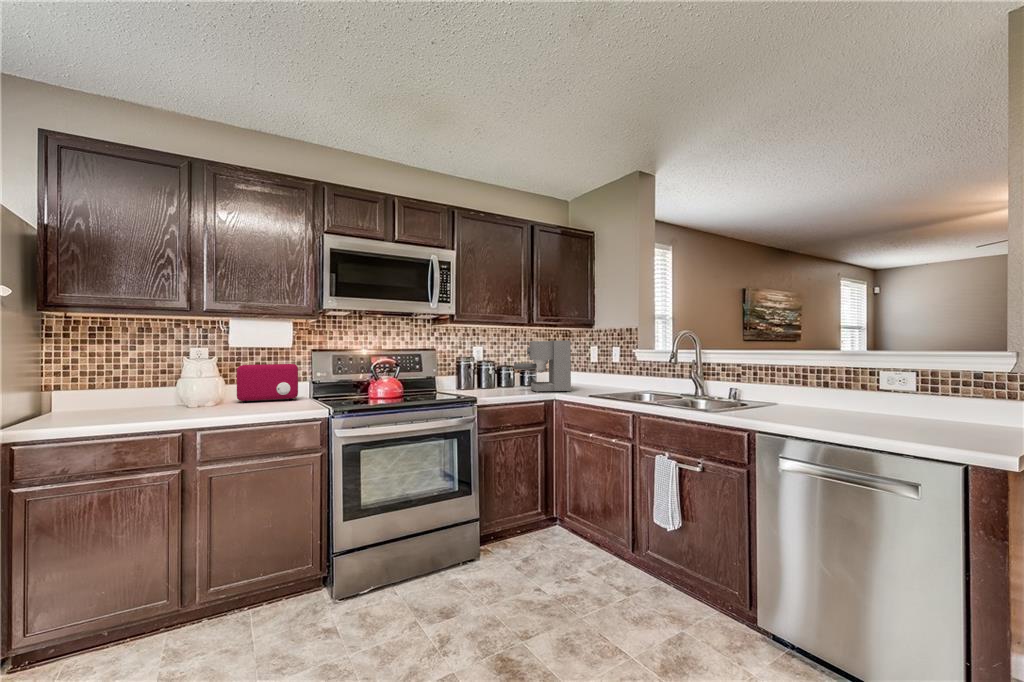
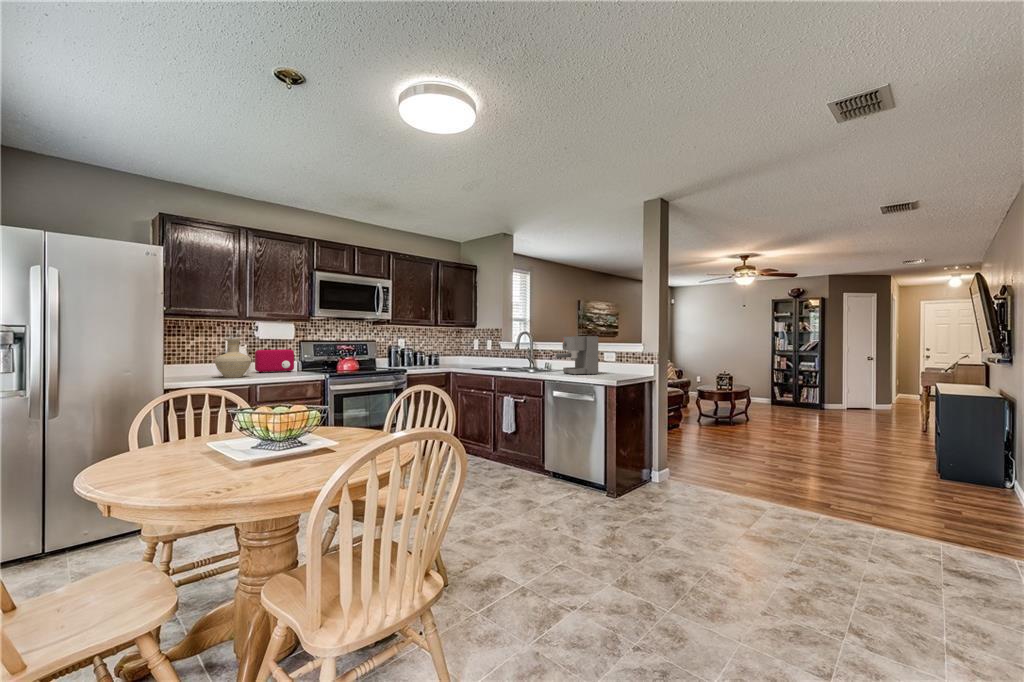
coffee maker: present [514,340,571,392] -> present [556,336,598,375]
vase: none [136,347,205,416] -> present [214,339,252,378]

